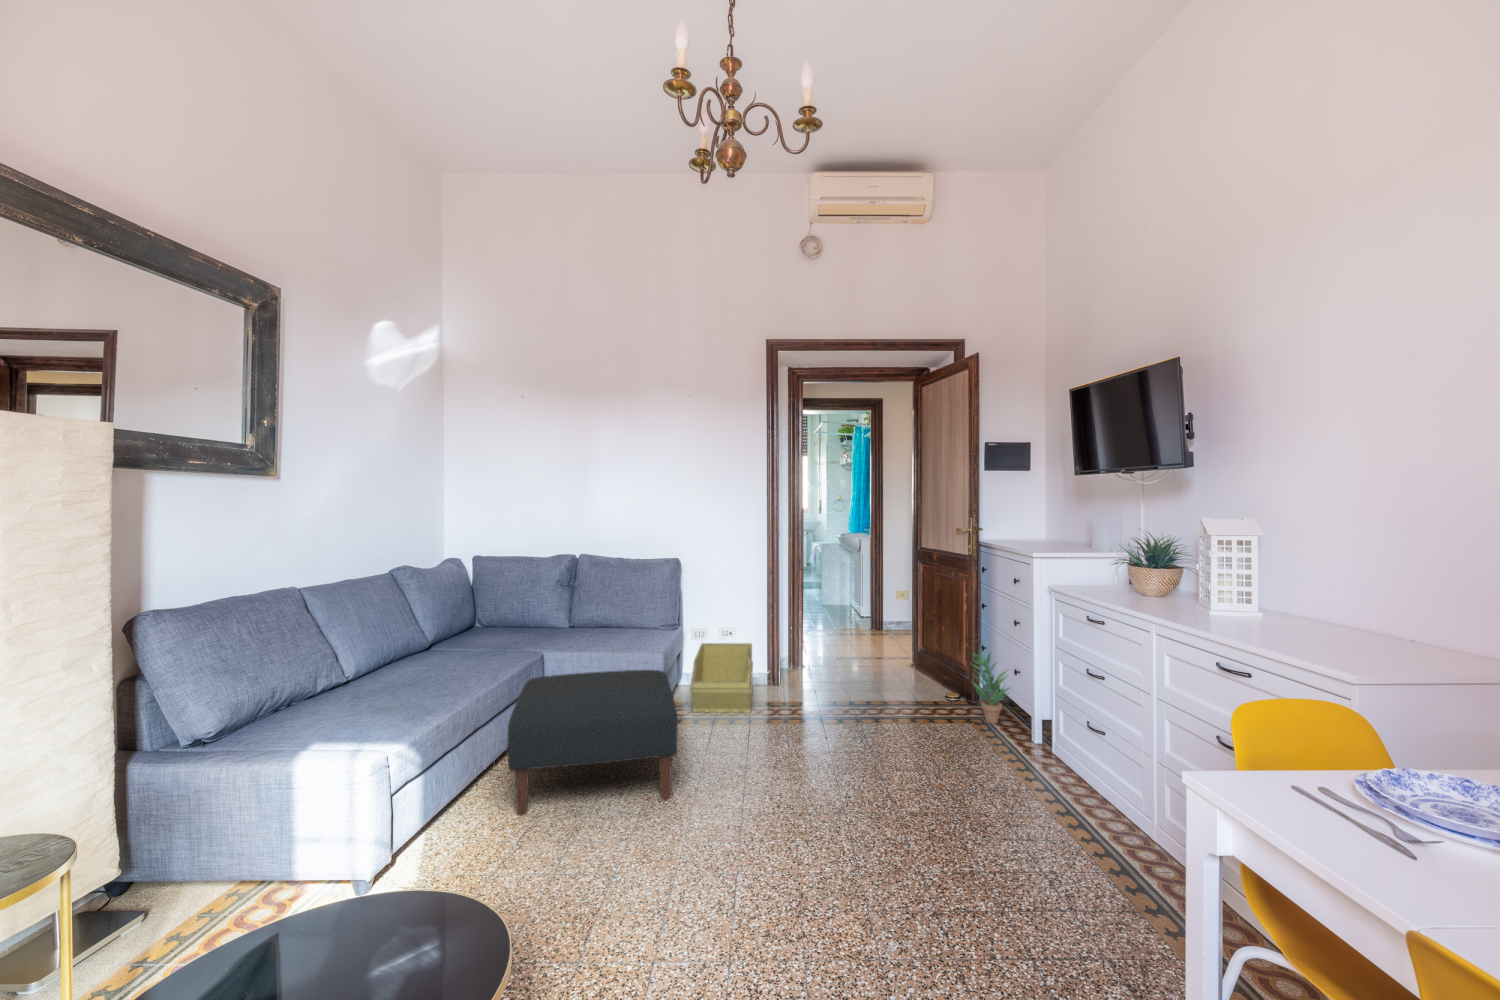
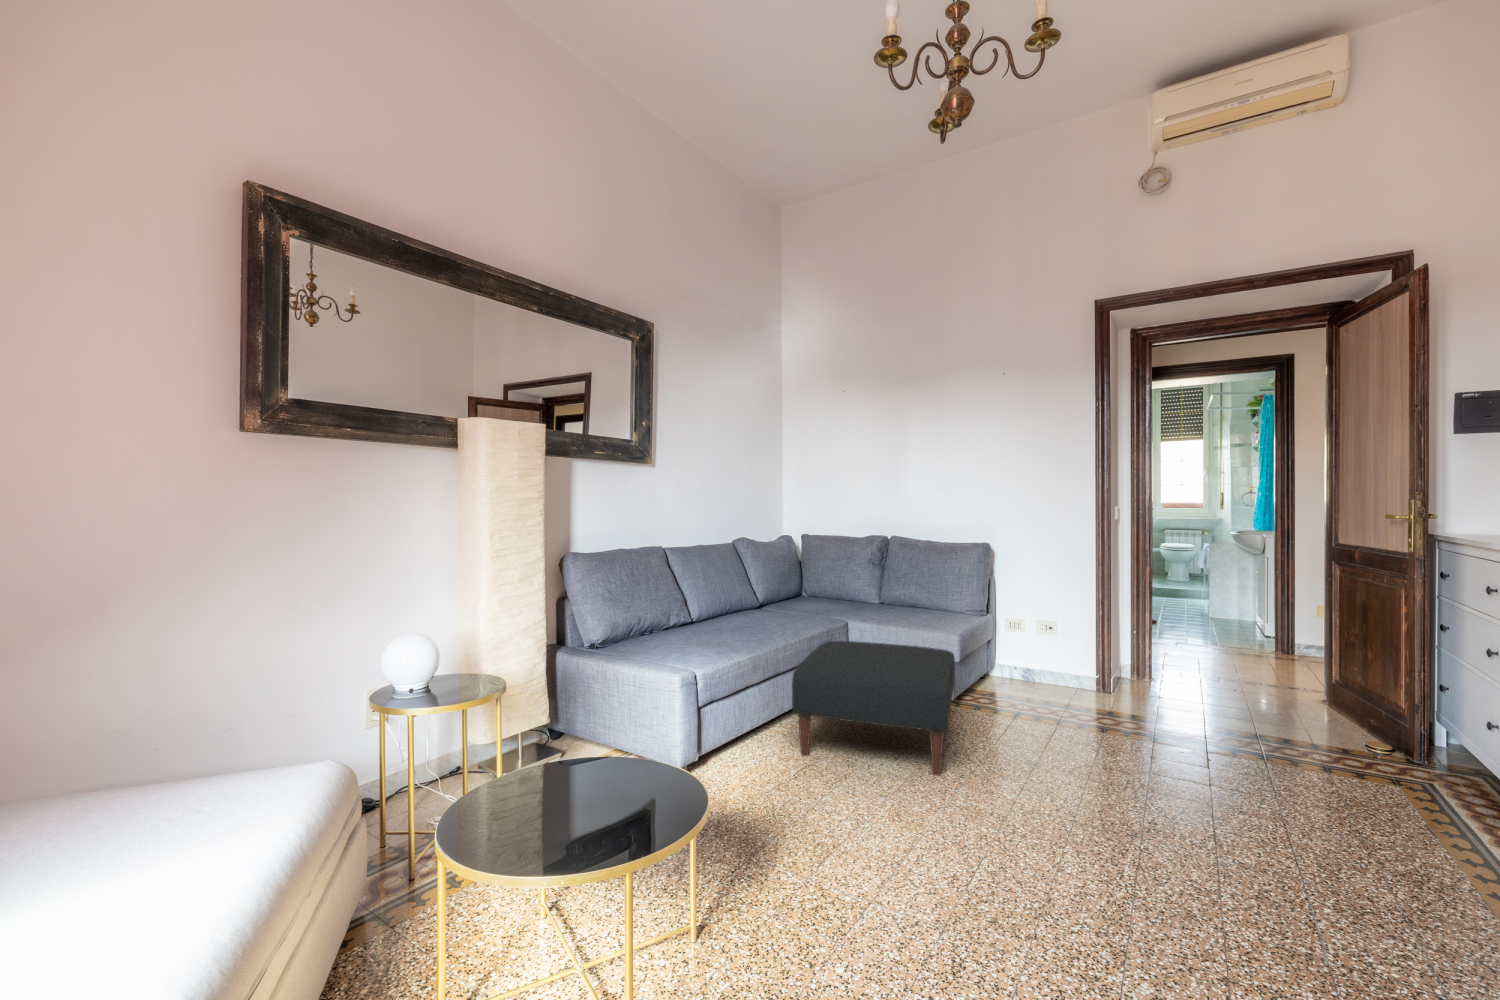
storage bin: present [690,643,753,713] -> none [991,635,1077,715]
potted plant: present [973,649,1010,724] -> none [1399,683,1486,797]

